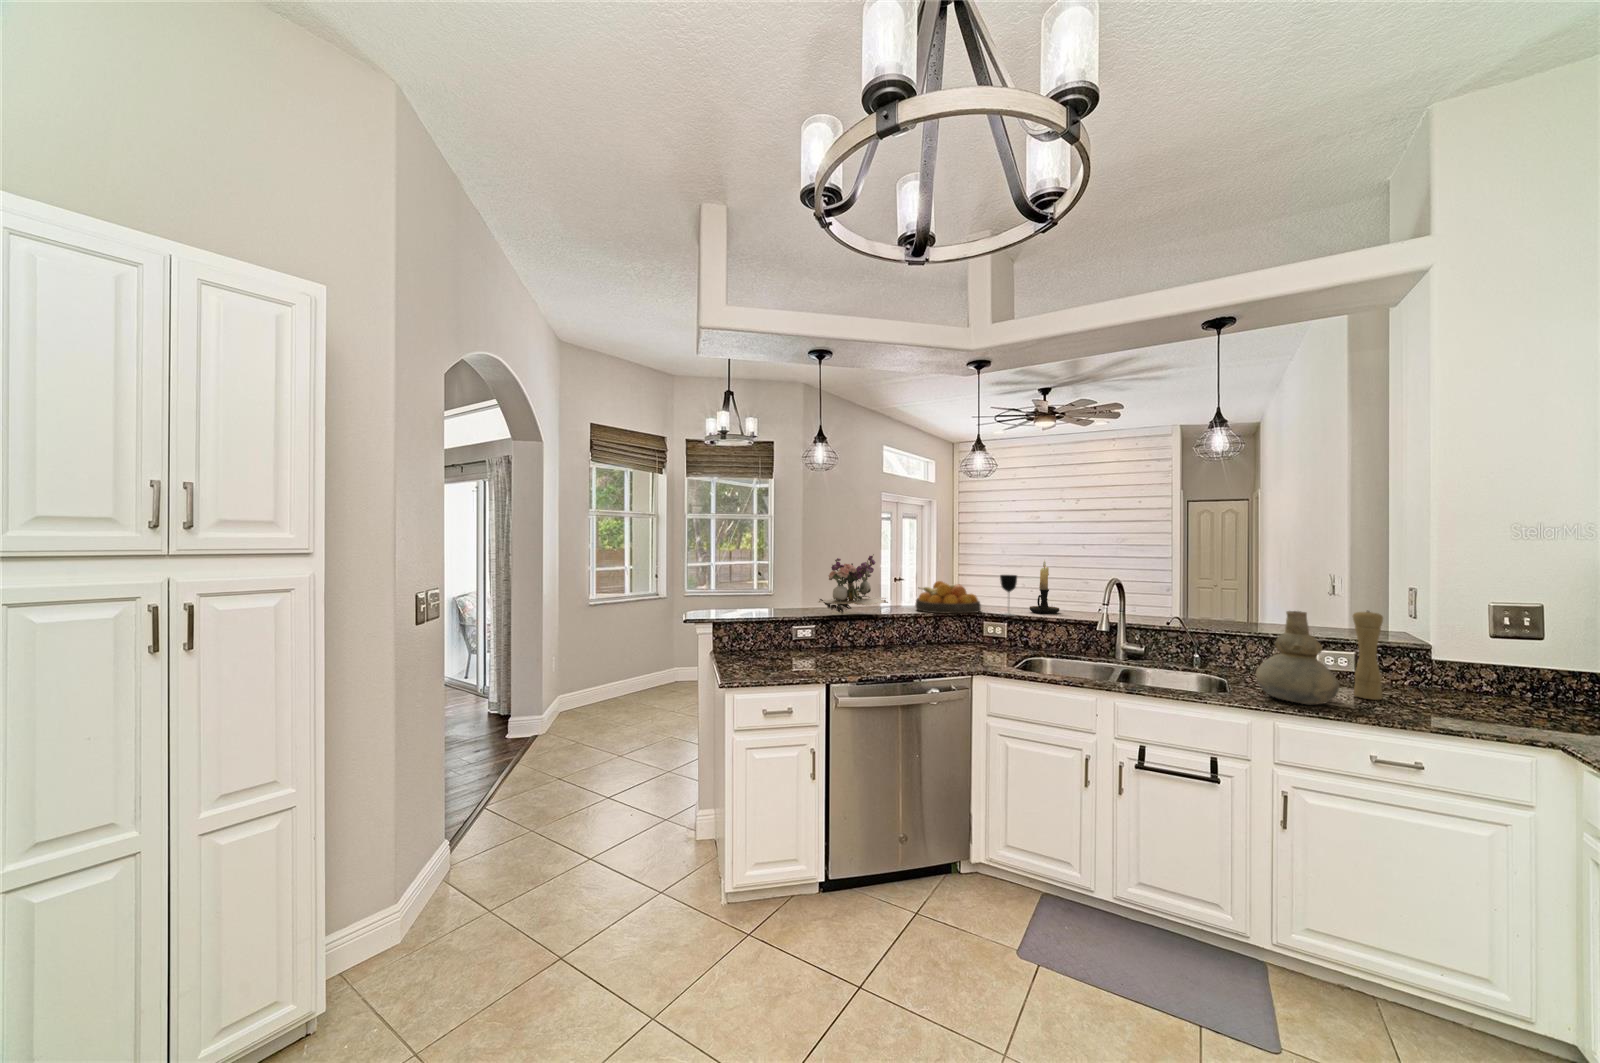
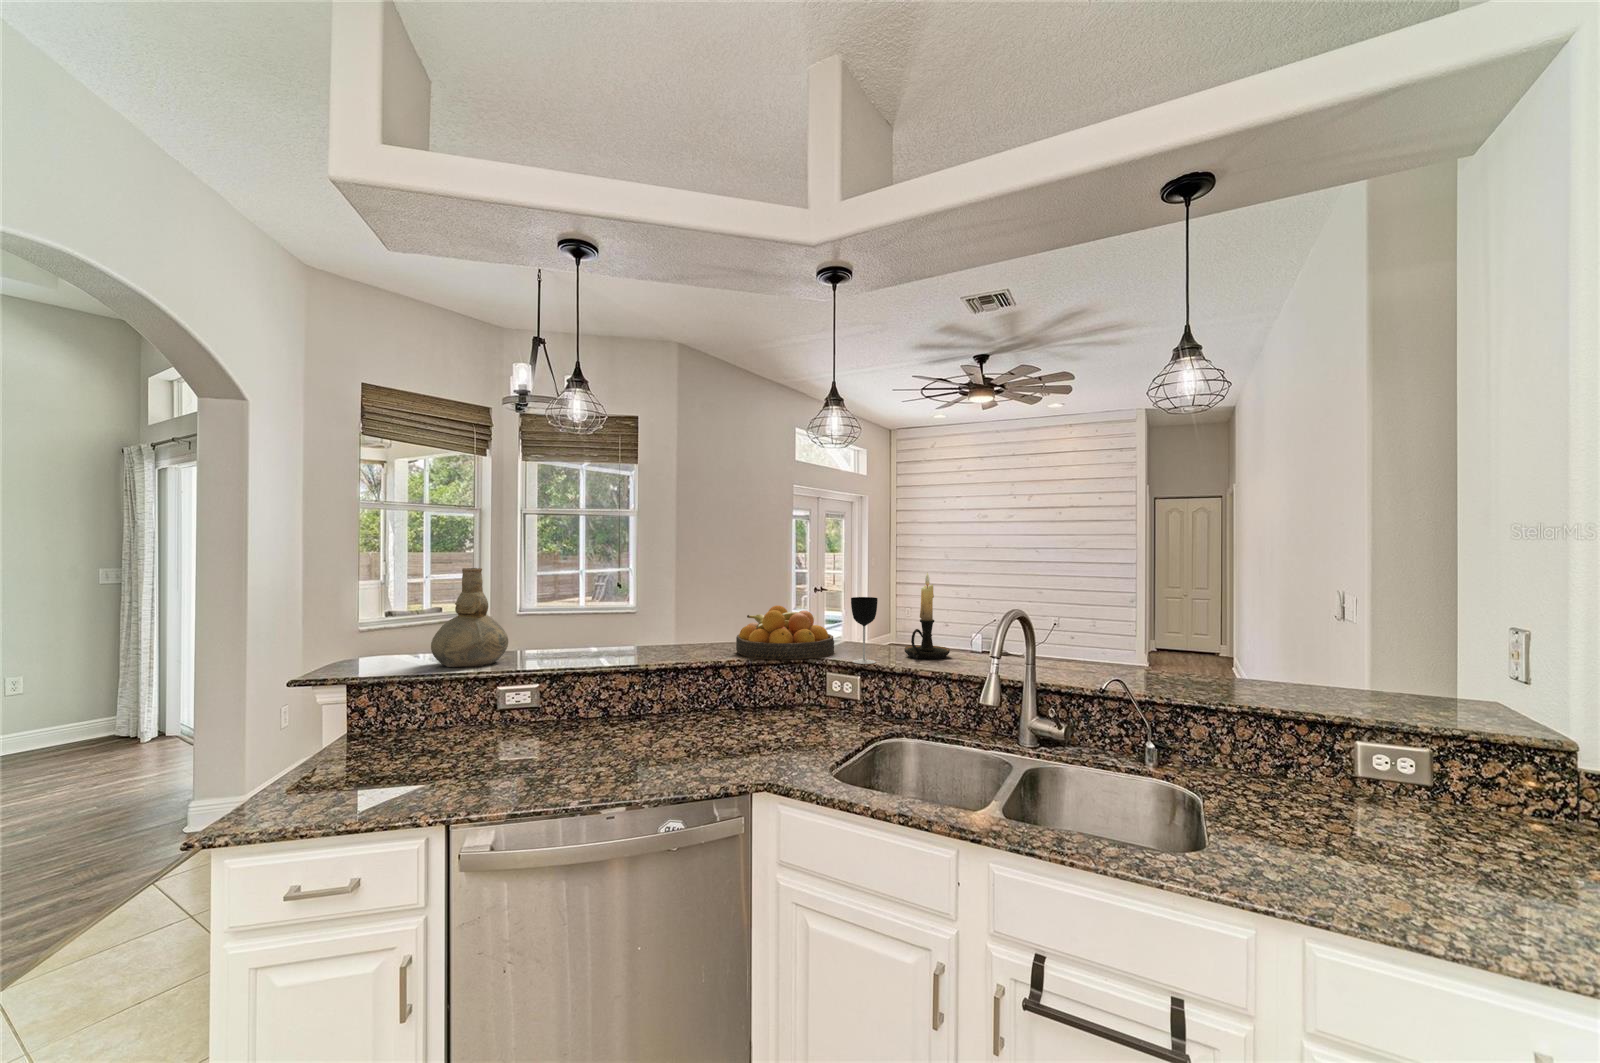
flower arrangement: present [818,554,888,614] -> none [544,564,675,664]
pepper mill: present [1352,610,1383,700] -> none [1434,679,1498,864]
vase: present [1256,611,1339,705] -> present [431,568,508,667]

